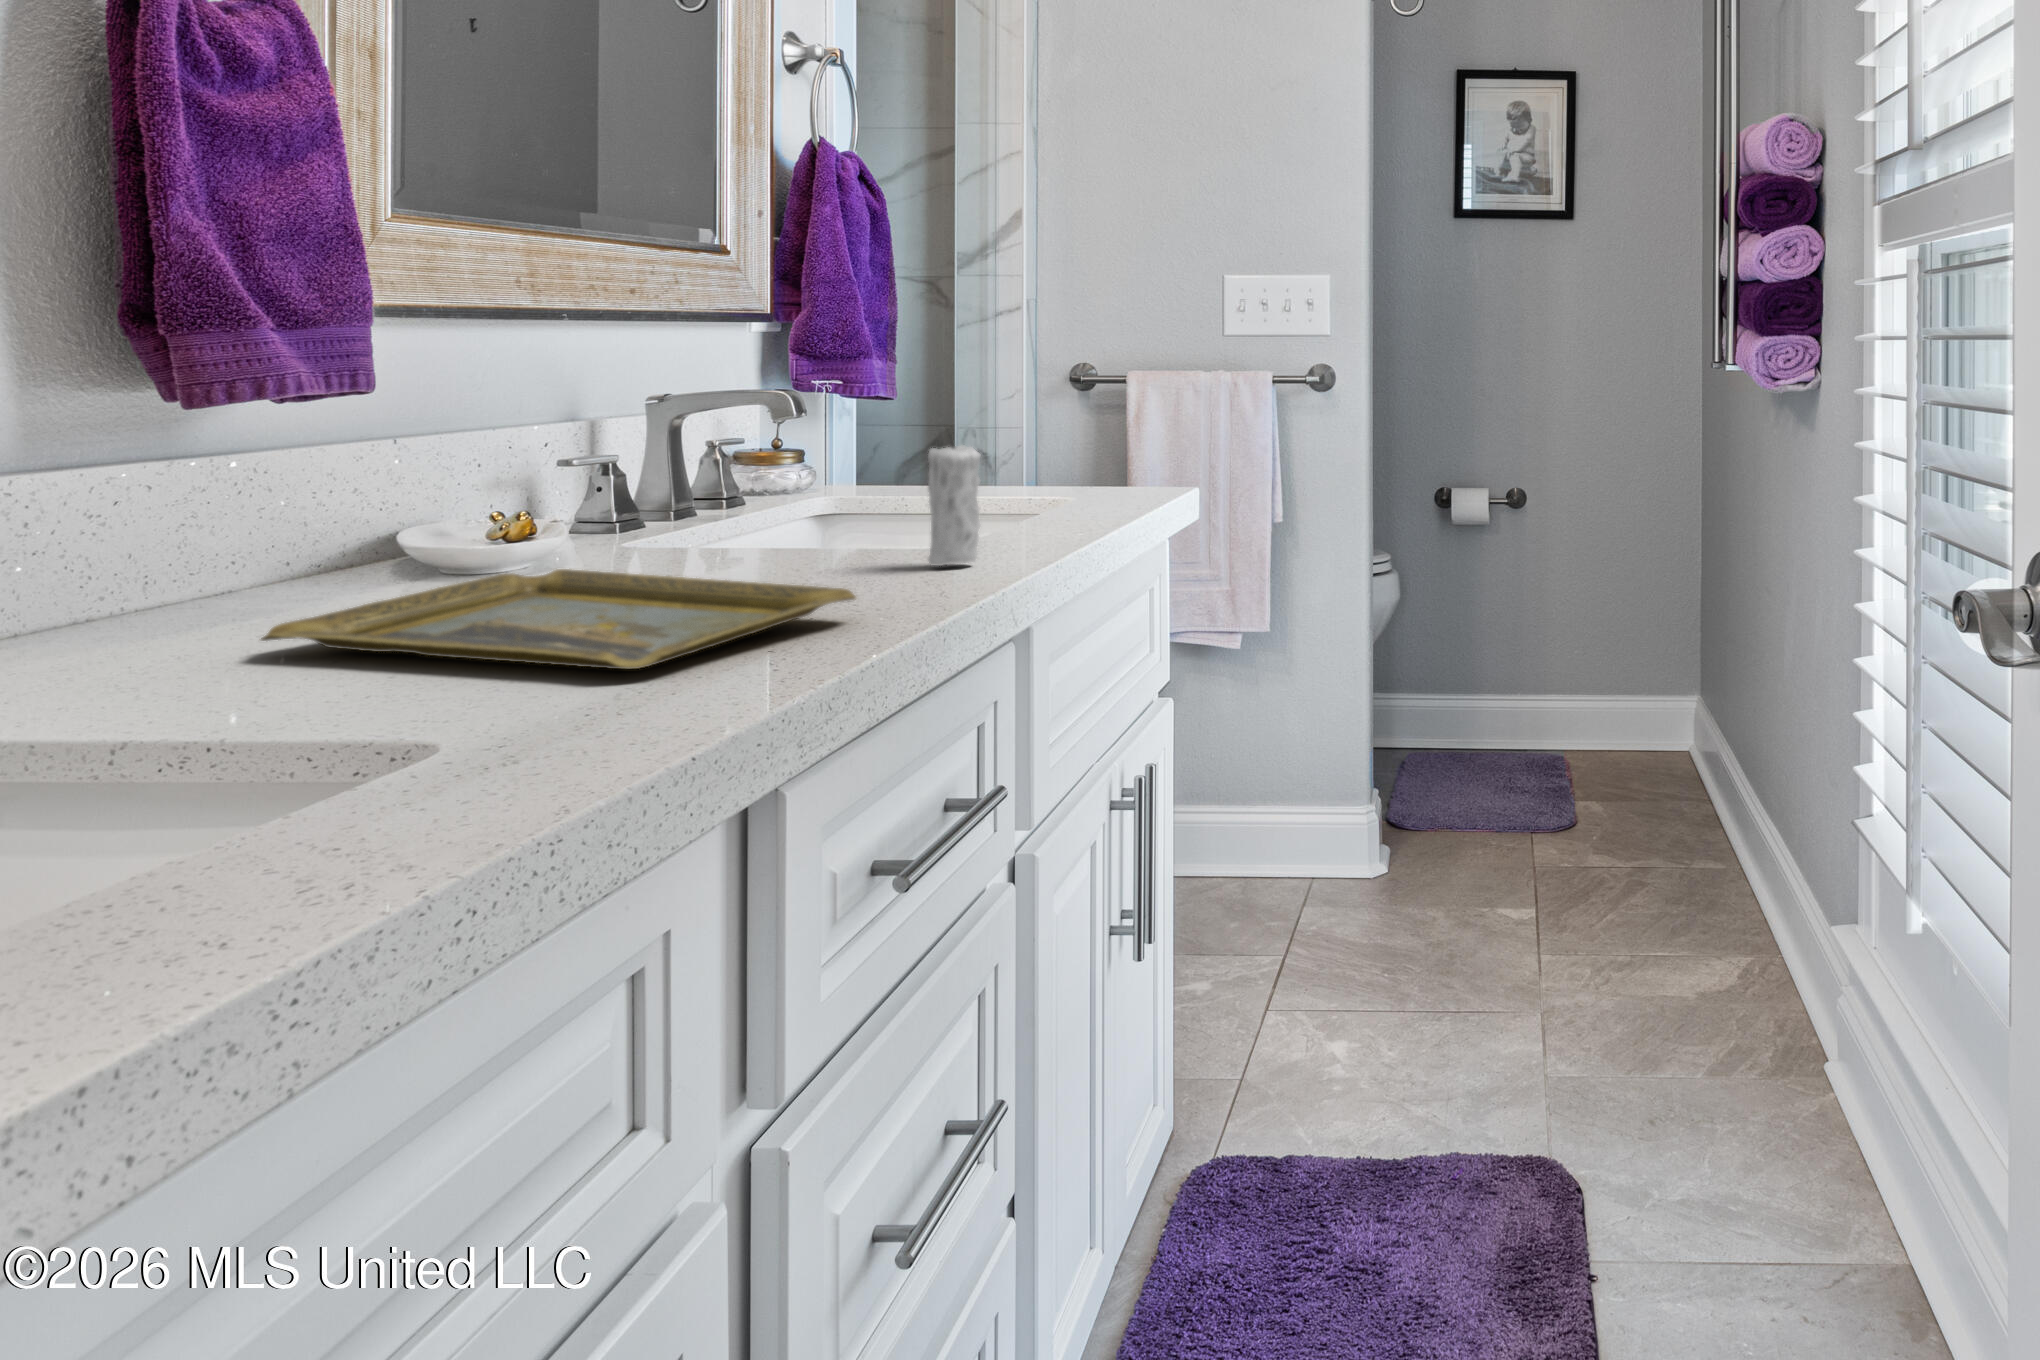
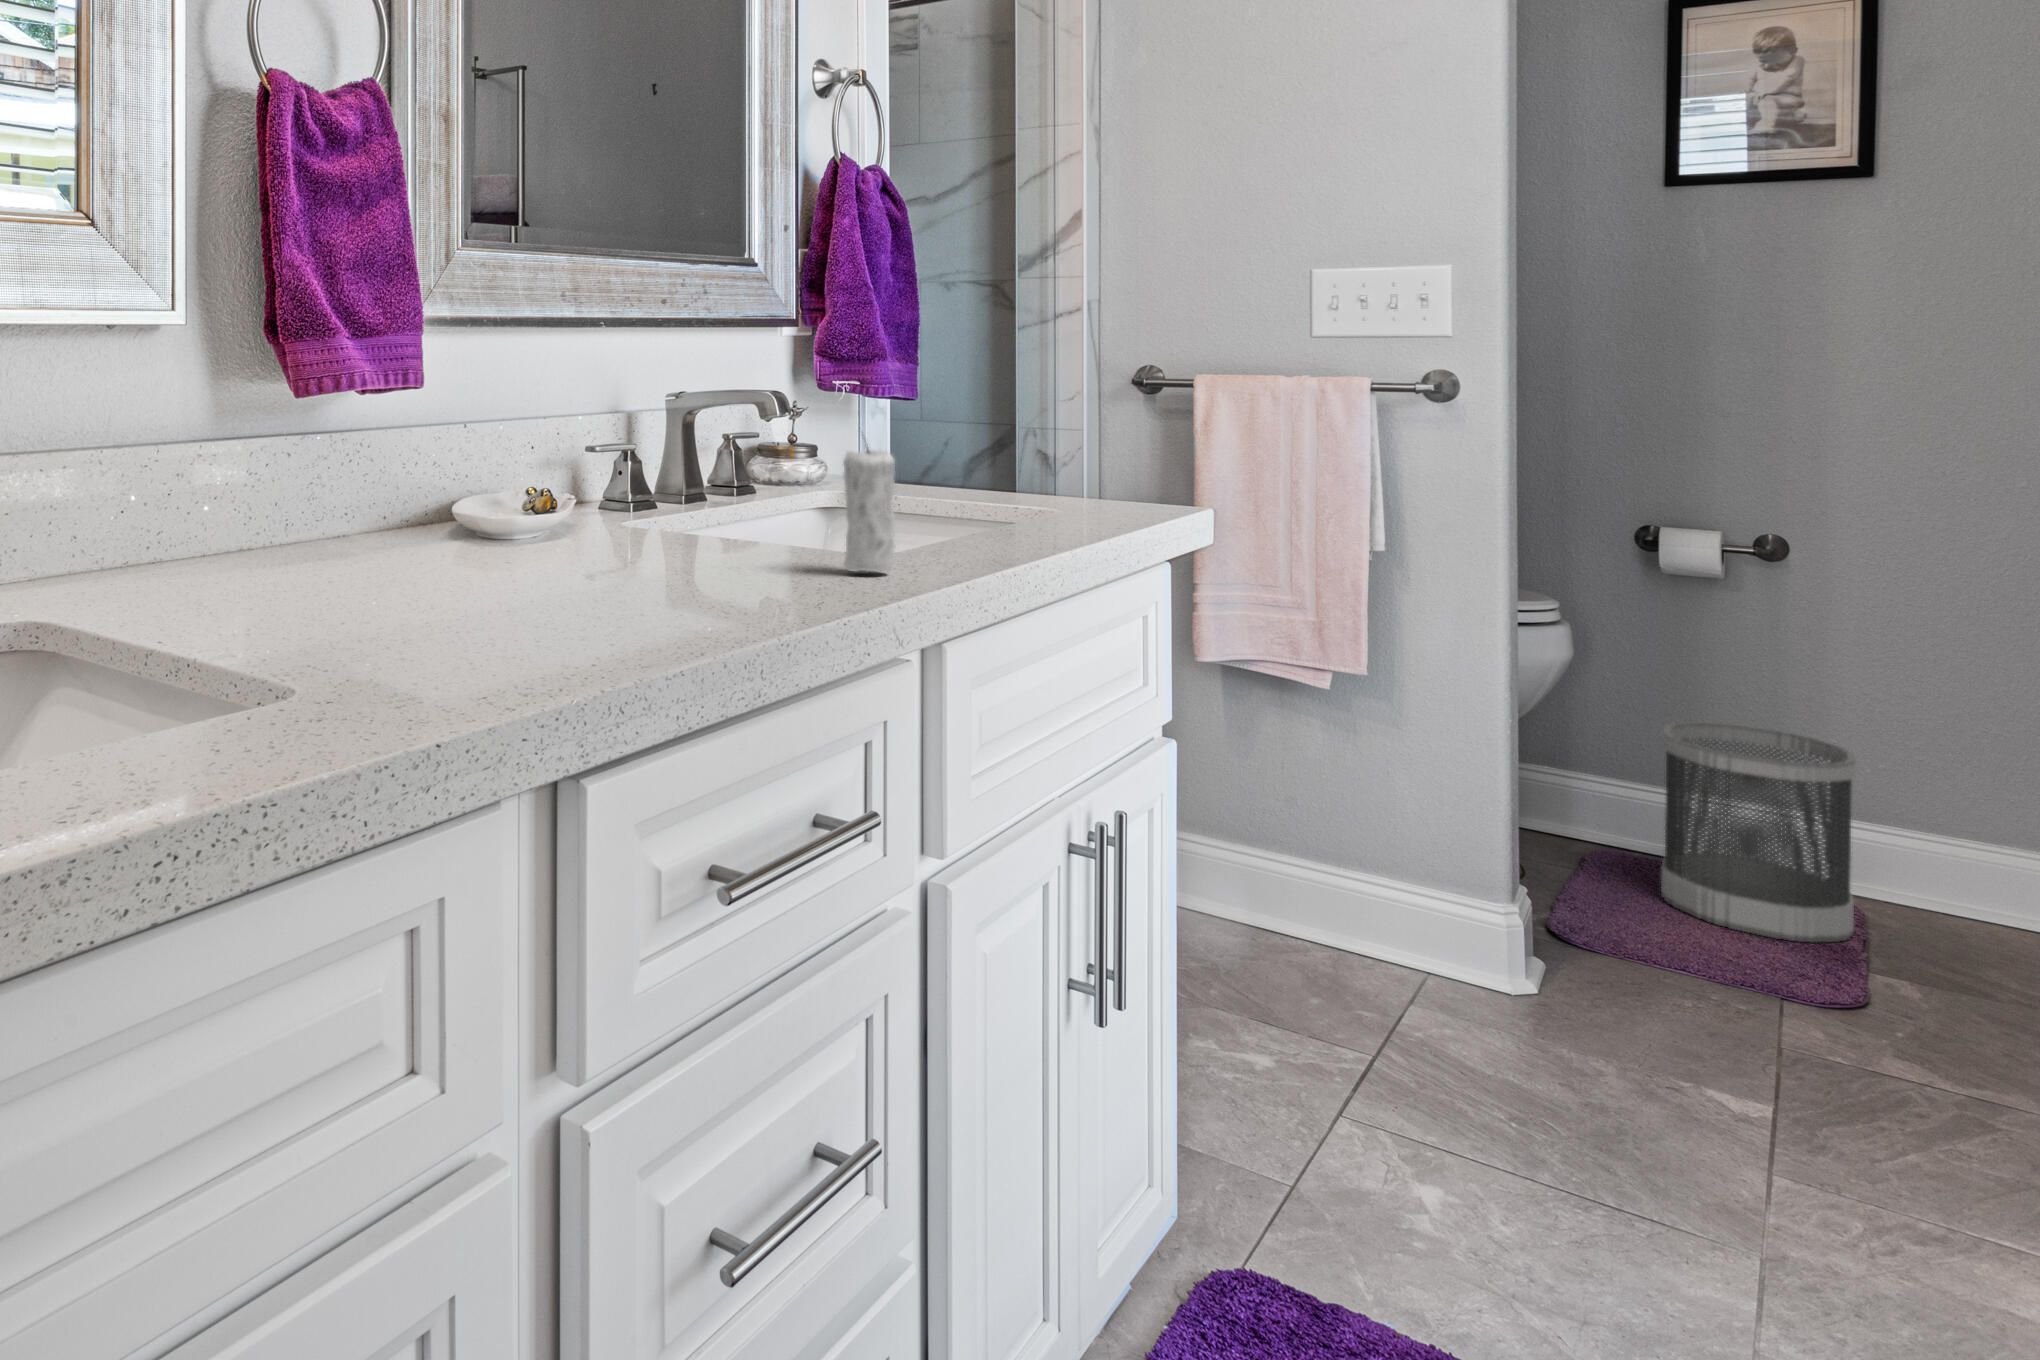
tray: present [261,569,856,669] -> none [303,542,719,643]
wastebasket: none [1450,633,1559,785] -> present [1661,722,1856,942]

